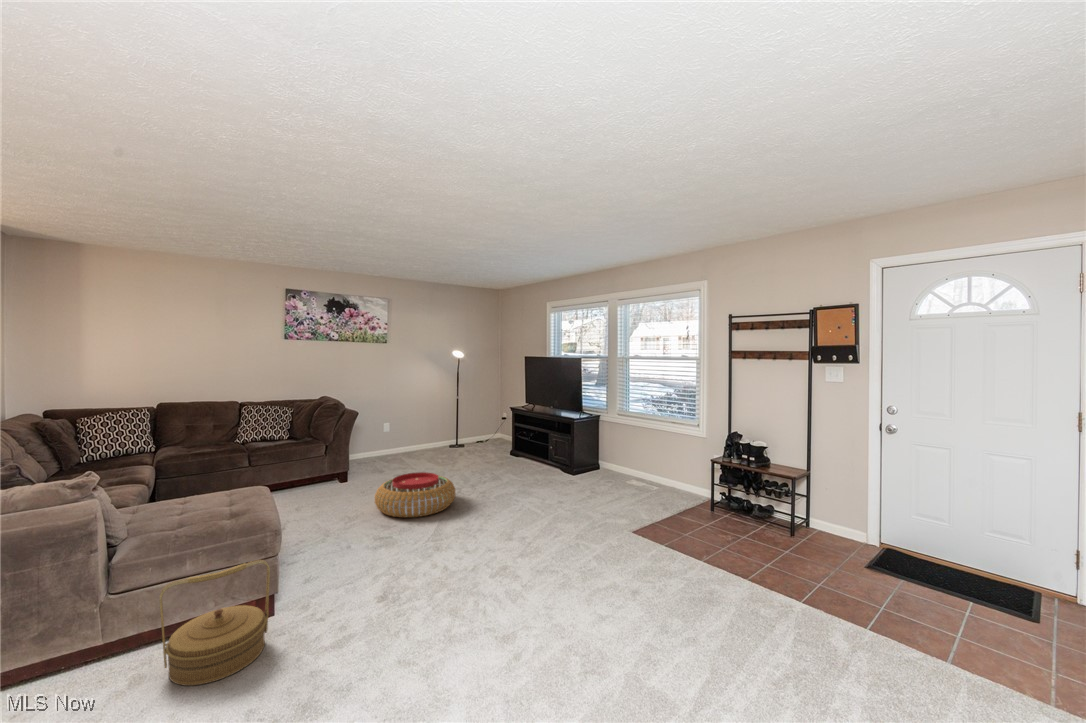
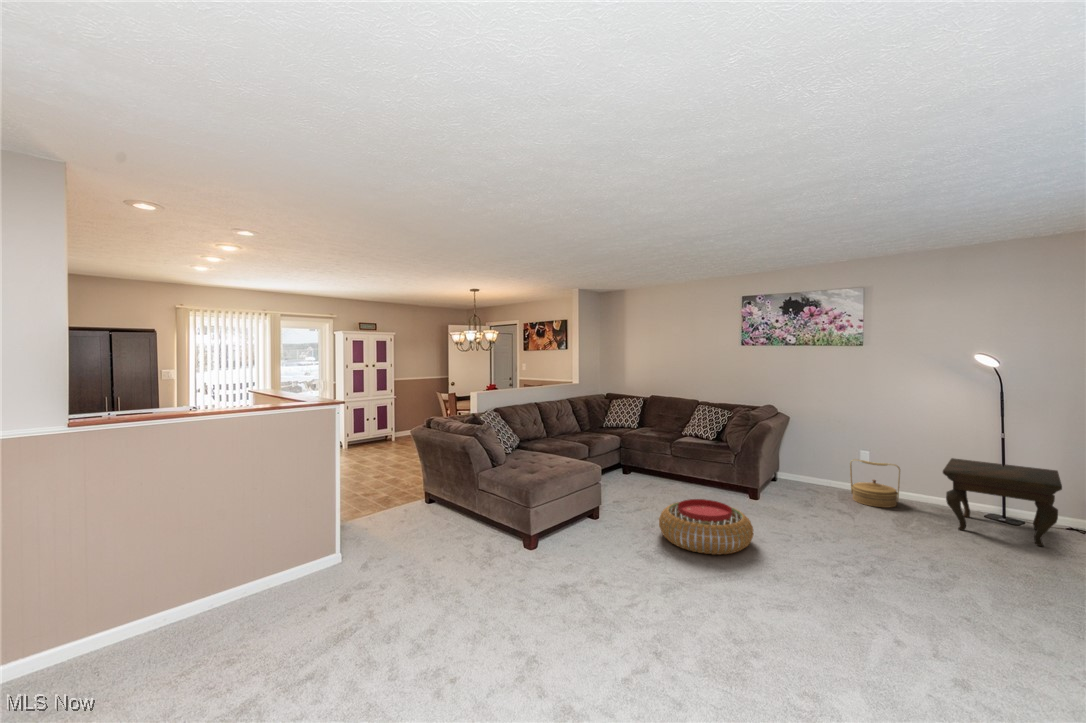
side table: none [435,412,497,454] -> present [943,458,1062,547]
woven basket: present [159,560,270,686] -> present [850,459,900,508]

